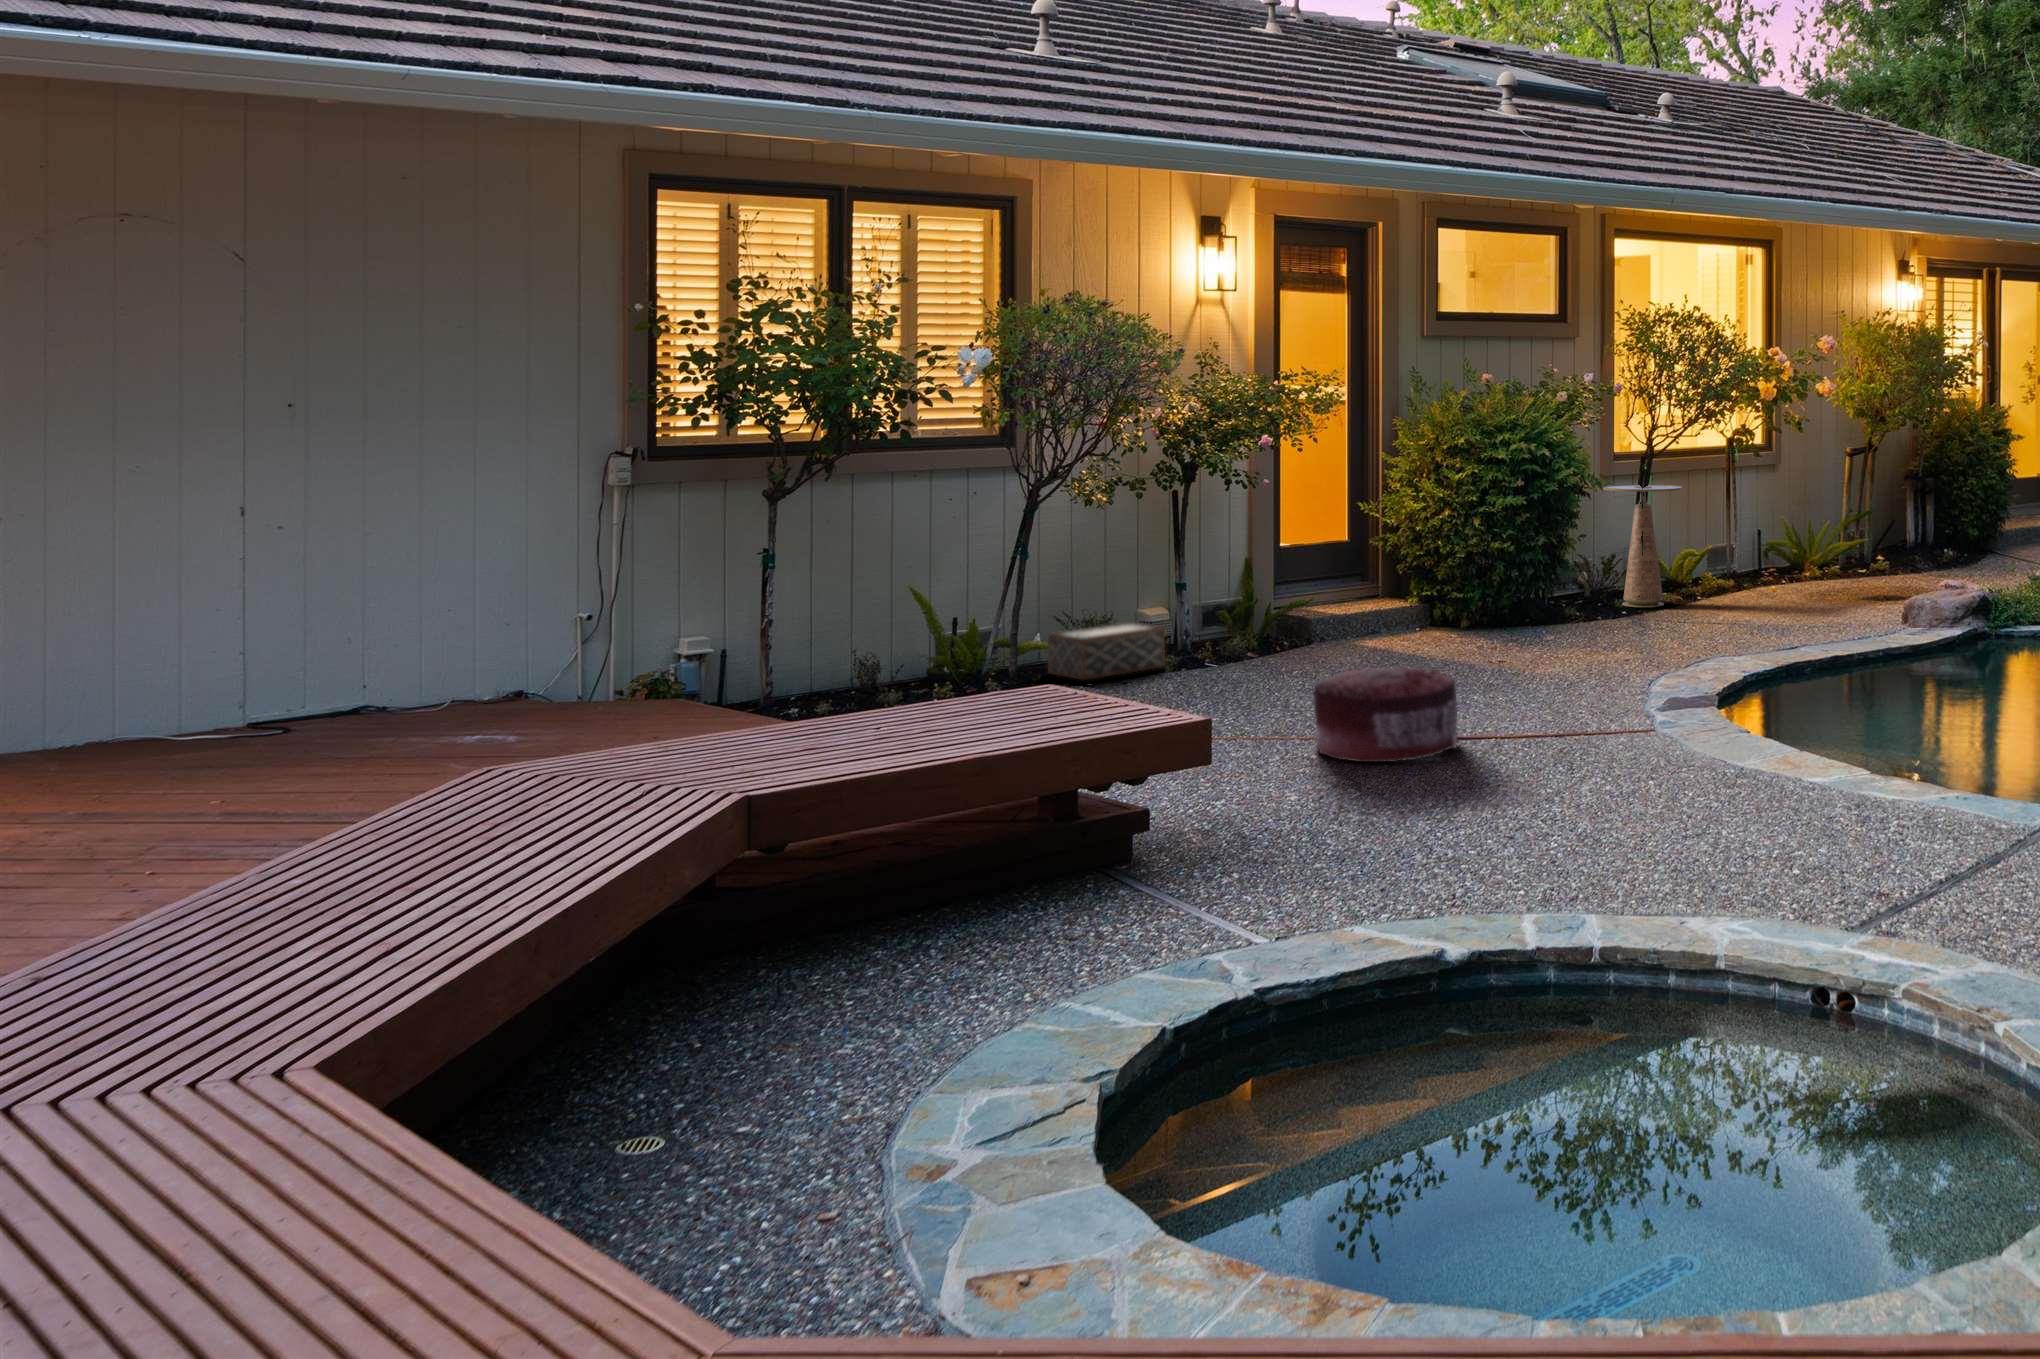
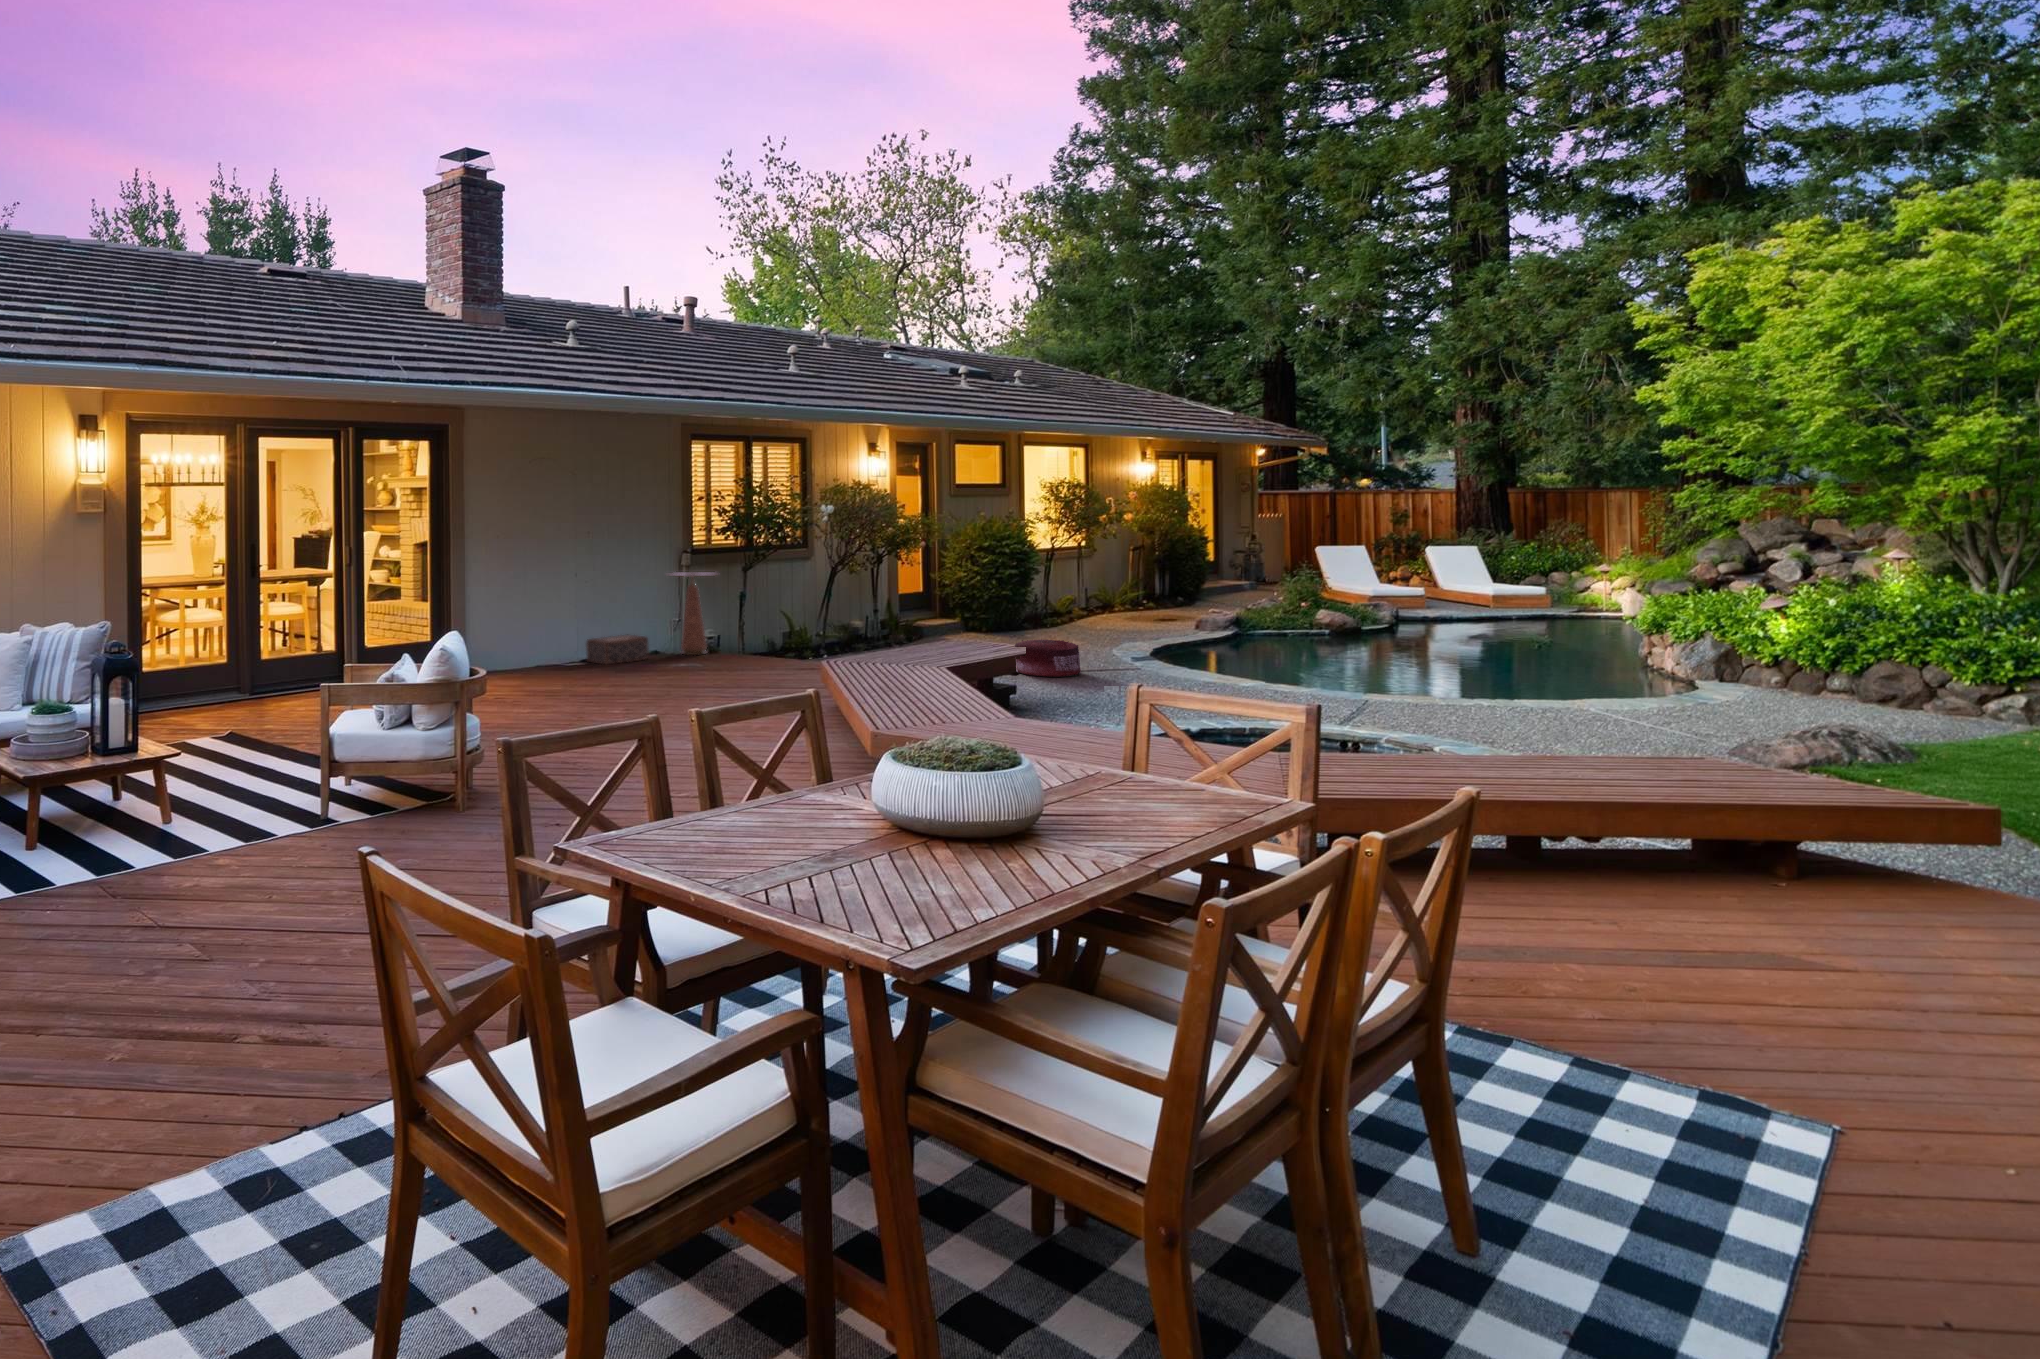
side table: present [1603,484,1683,608] -> present [667,572,717,655]
woven basket: present [1048,622,1165,680] -> present [586,634,649,664]

